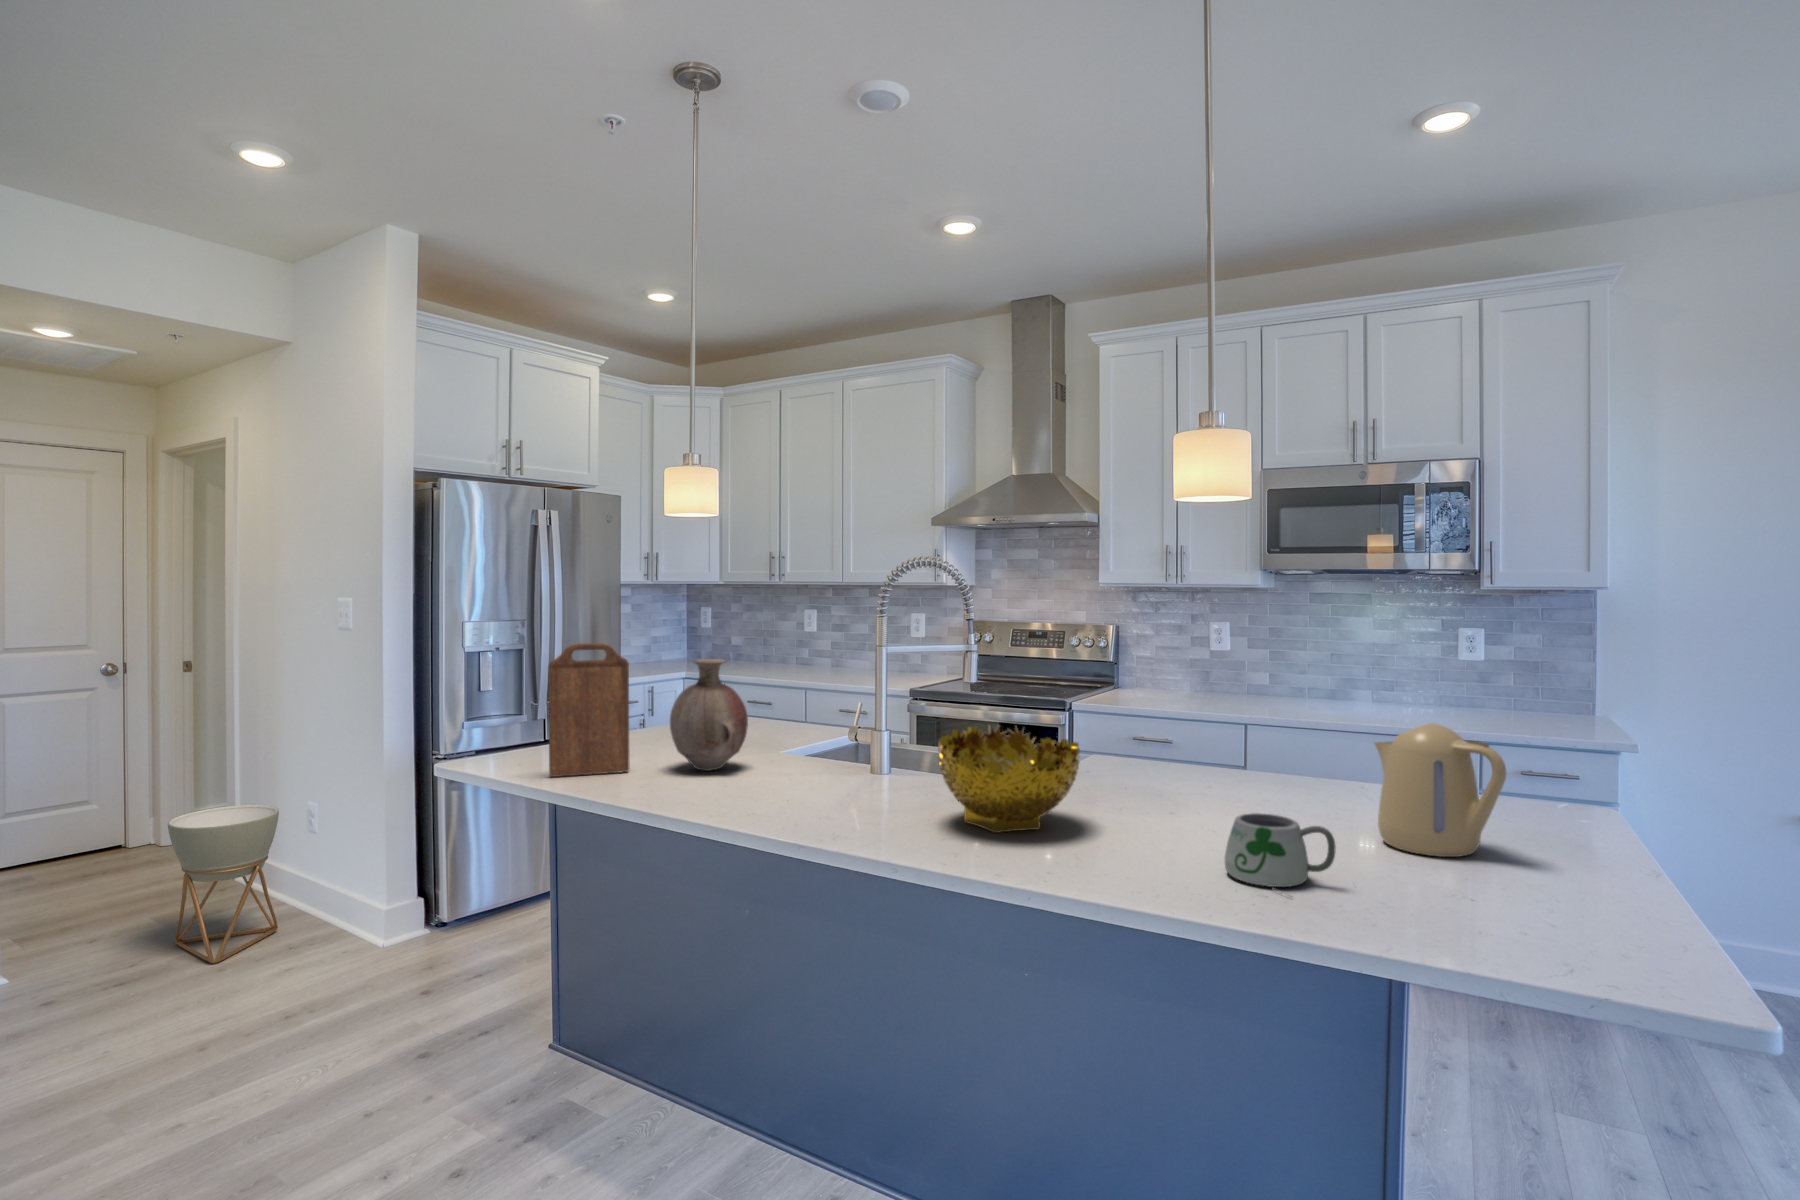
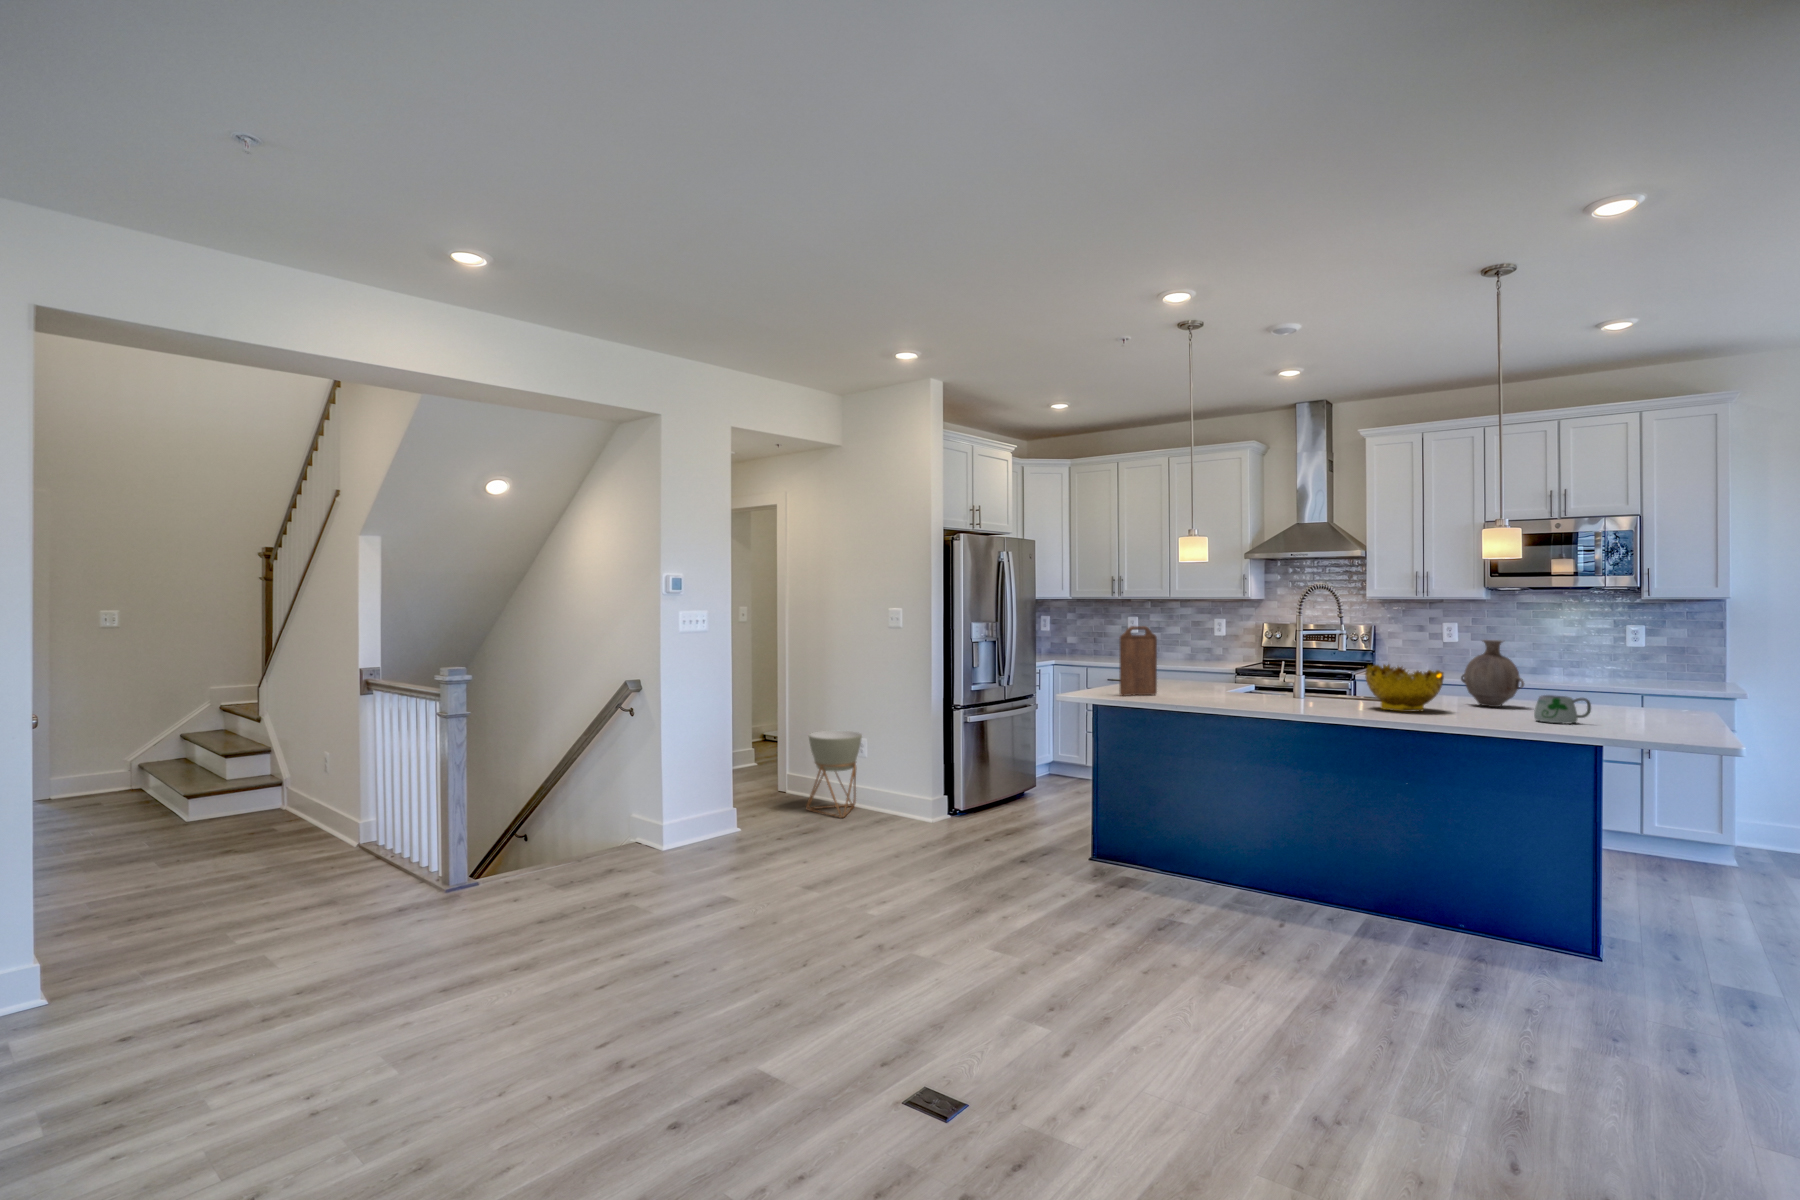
vase: present [670,659,748,771] -> present [1461,640,1524,707]
kettle: present [1374,723,1506,857] -> none [1599,659,1672,720]

